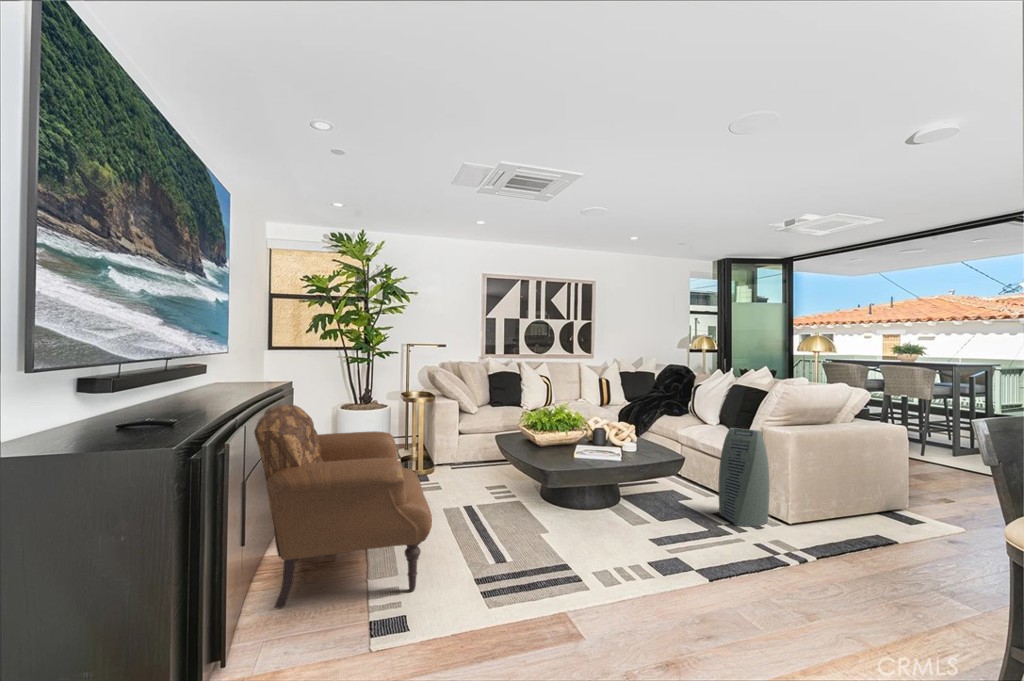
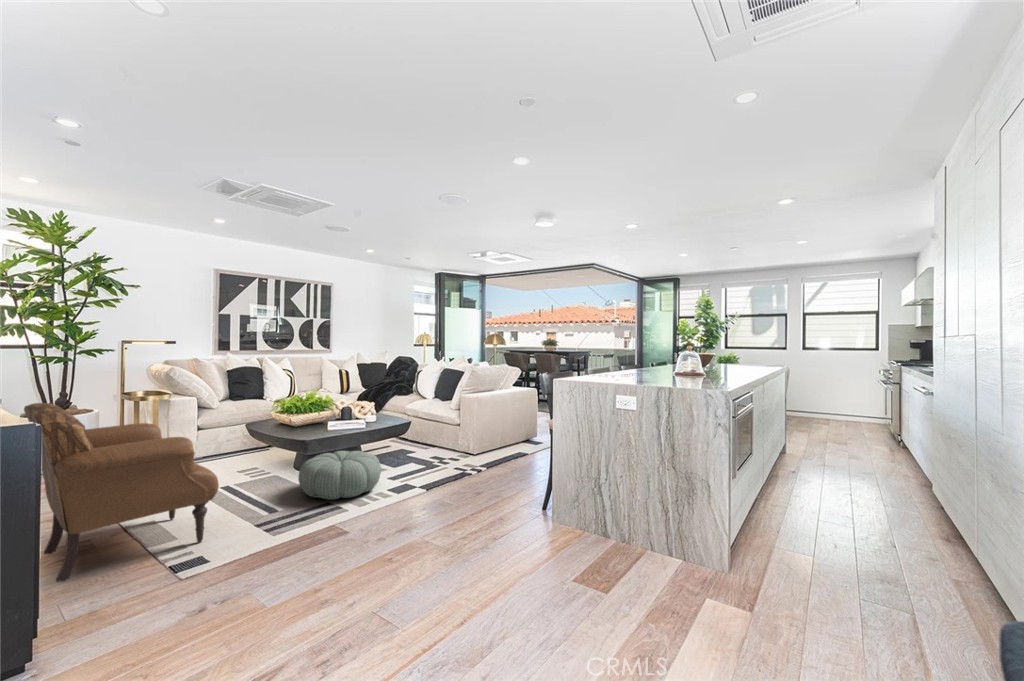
air purifier: present [718,428,770,526] -> none [433,397,464,462]
pouf: none [535,489,640,563] -> present [298,451,381,500]

